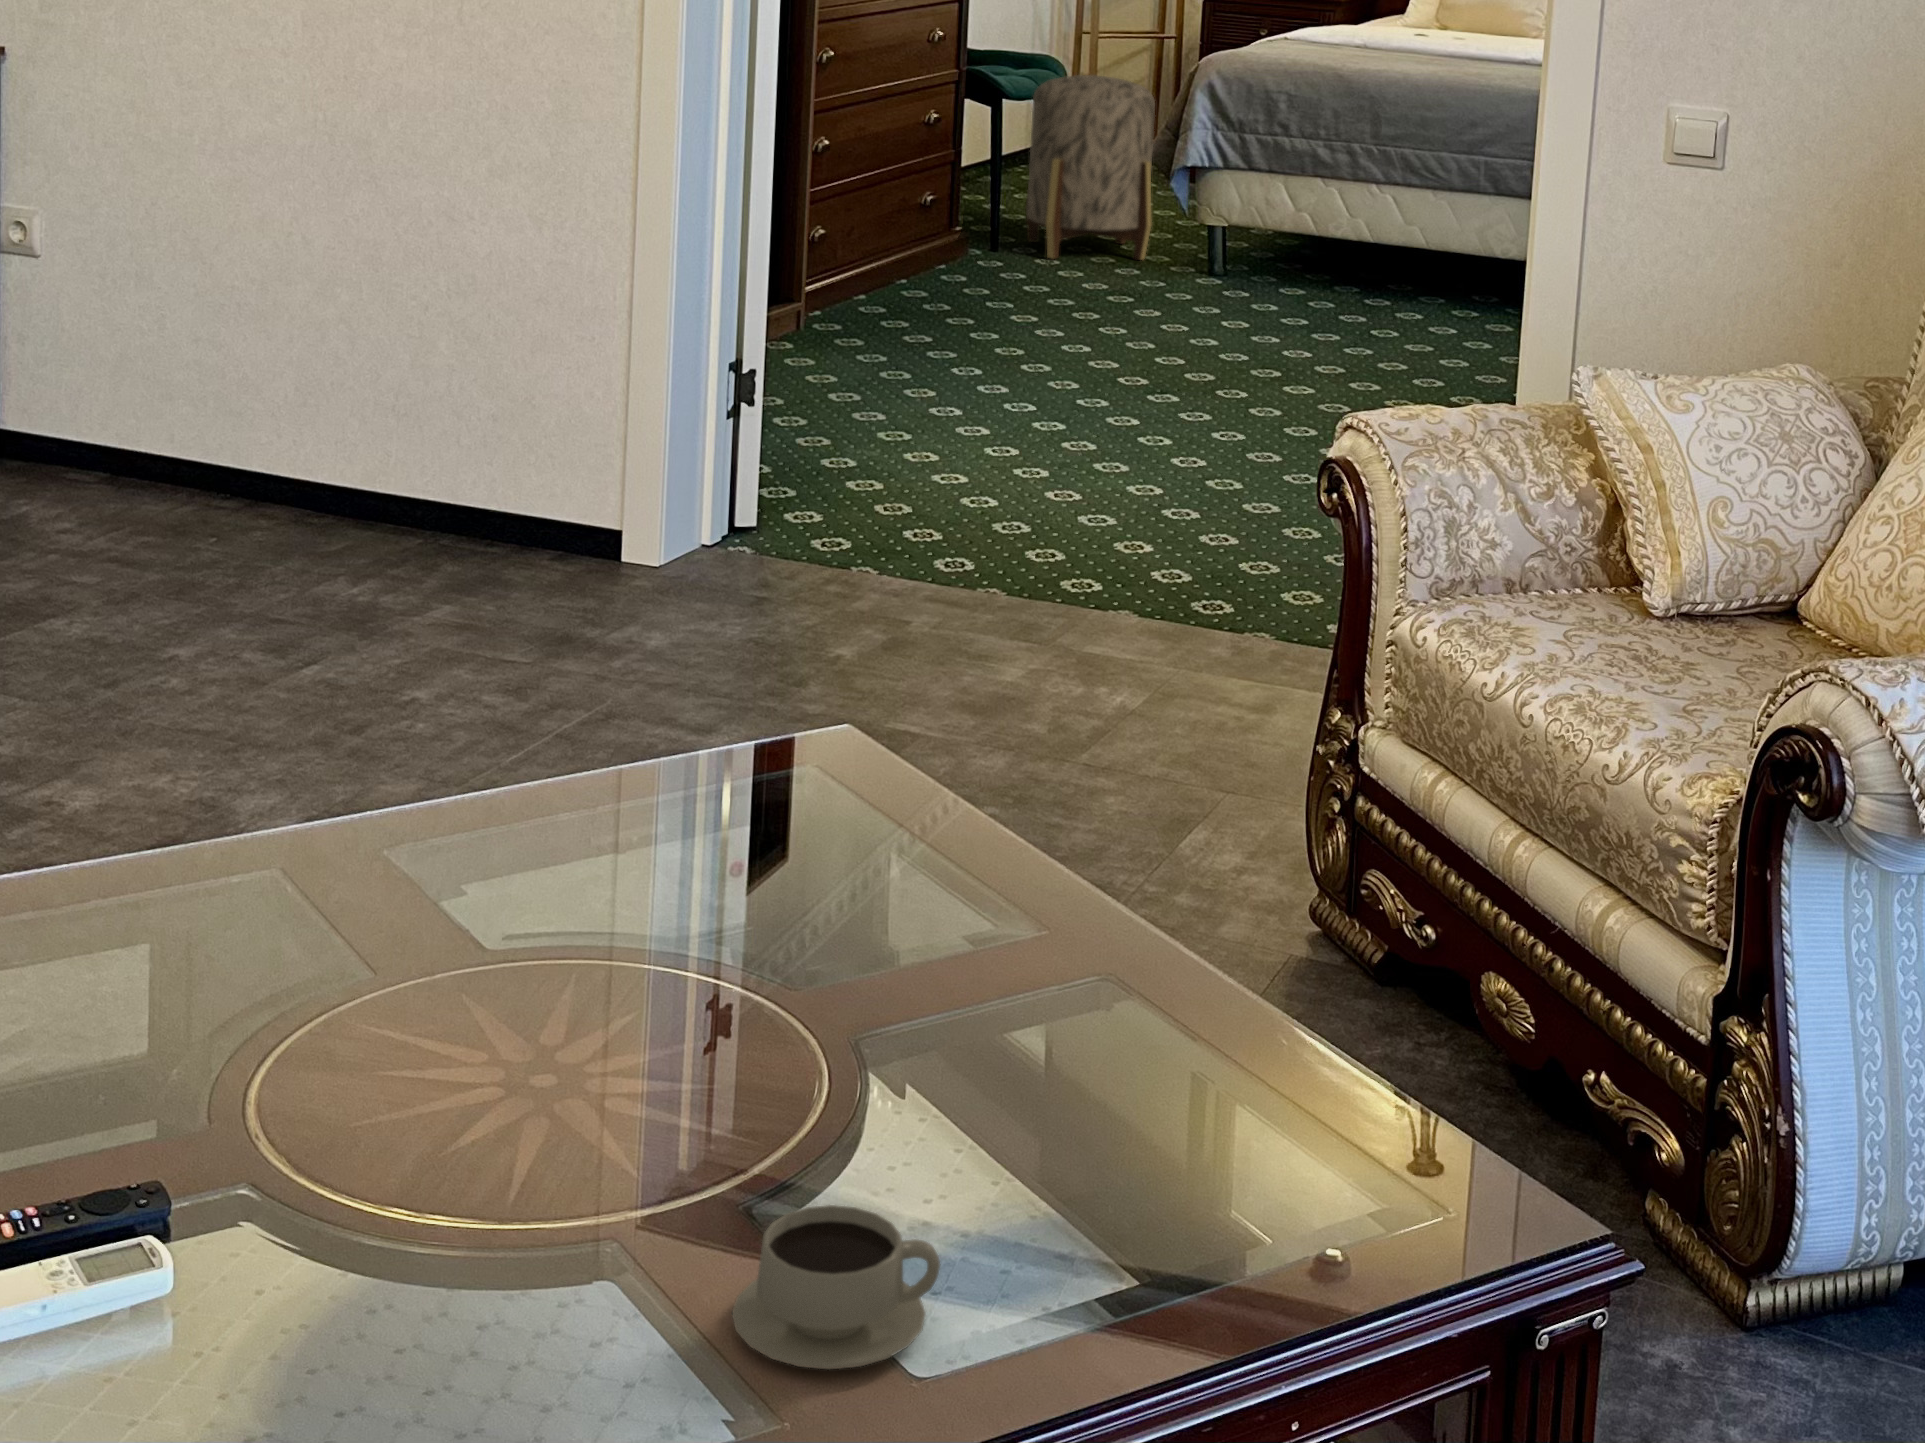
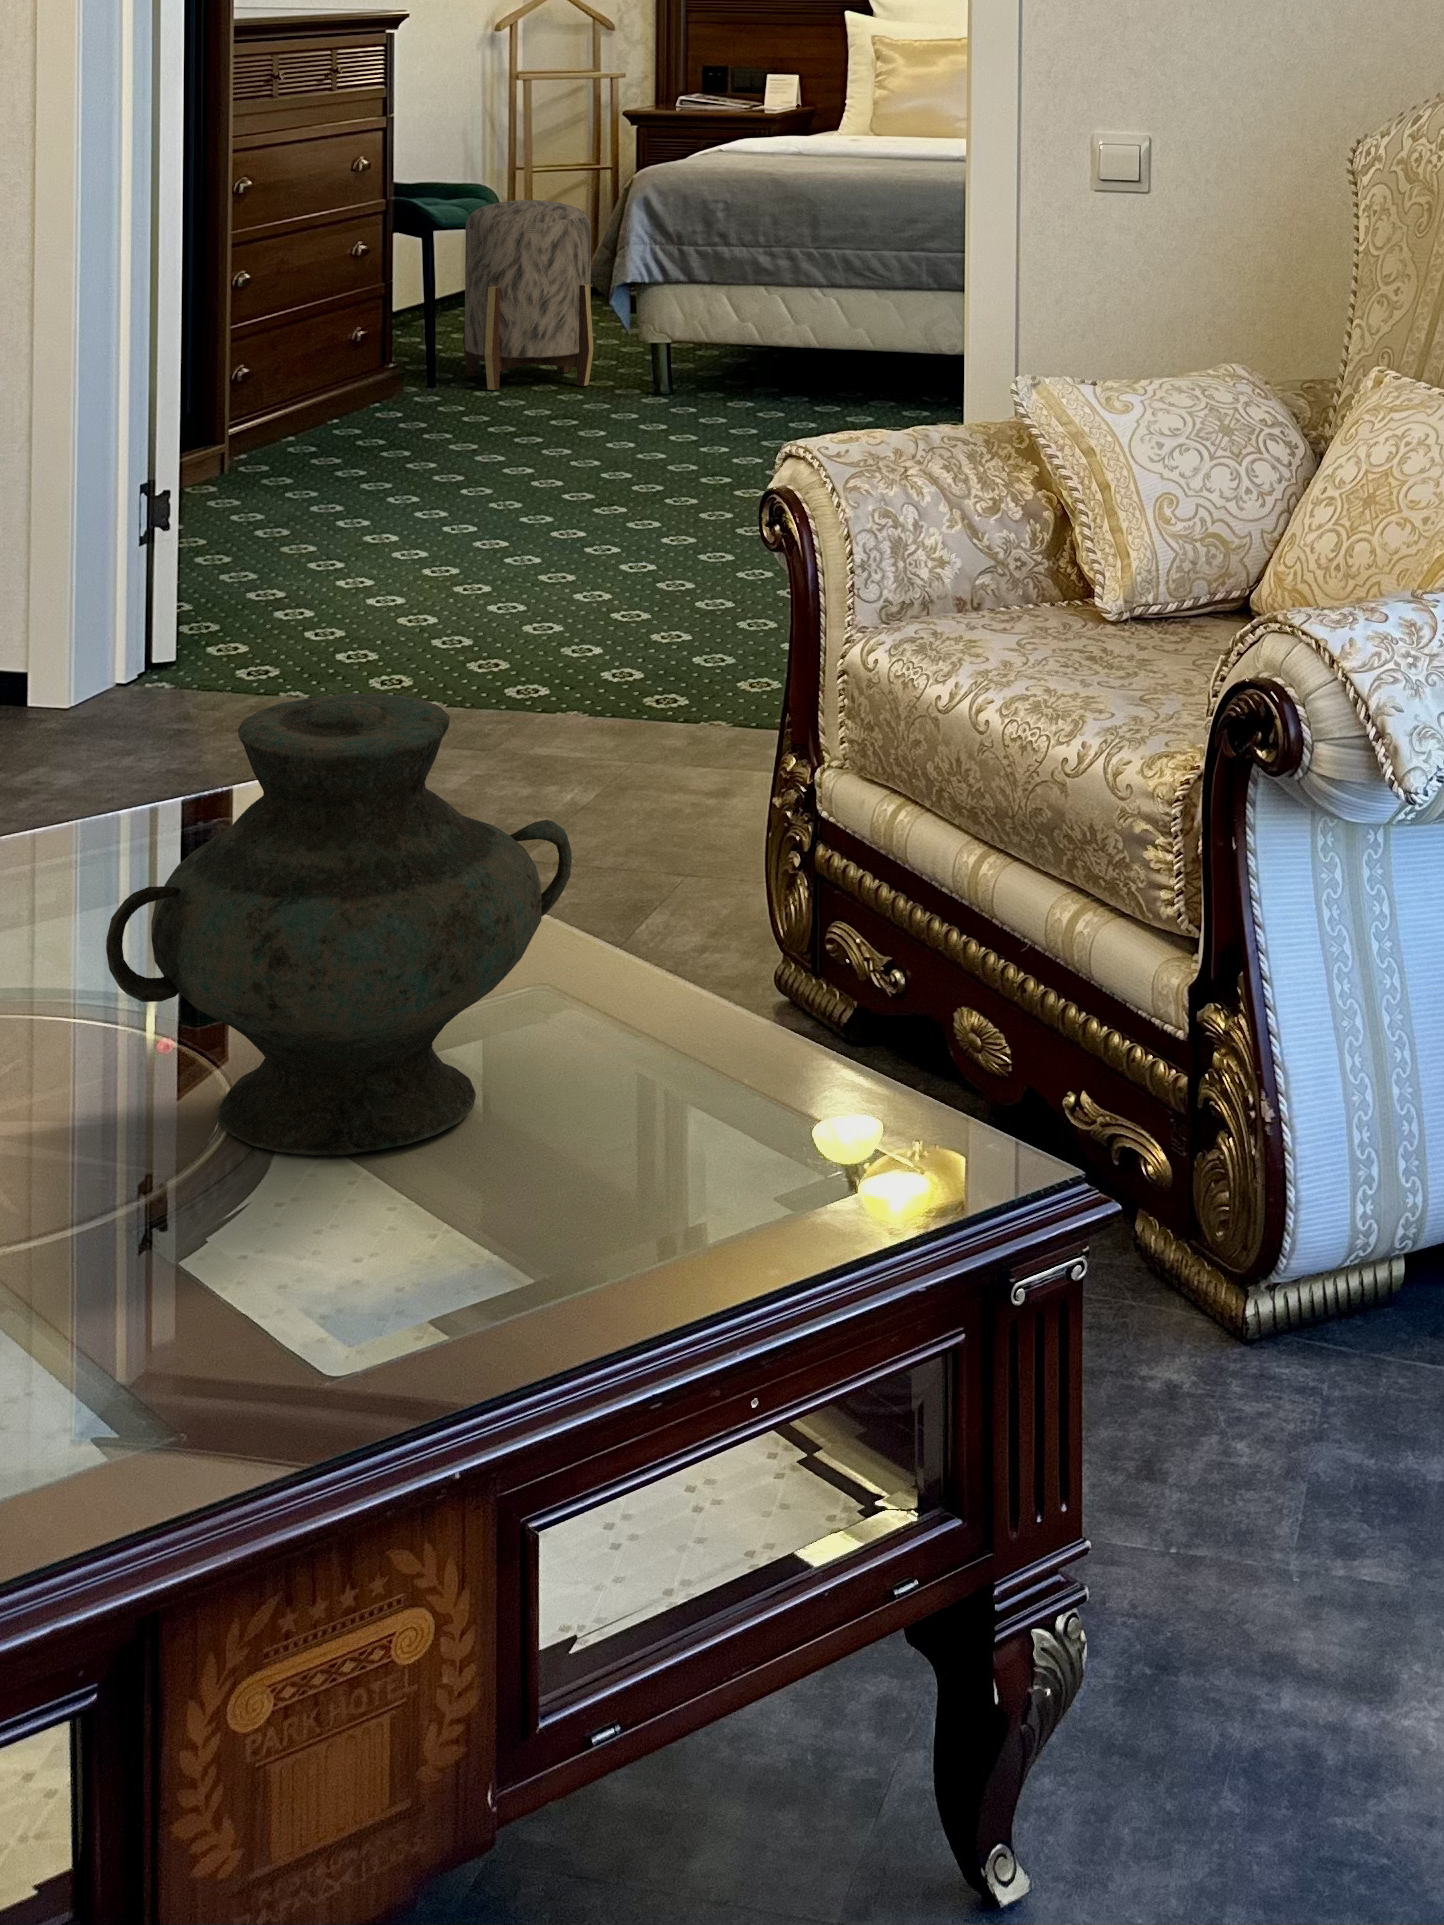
vase: none [726,690,1143,1109] -> present [106,694,572,1156]
teacup: present [732,1205,940,1369] -> none [112,1244,351,1425]

